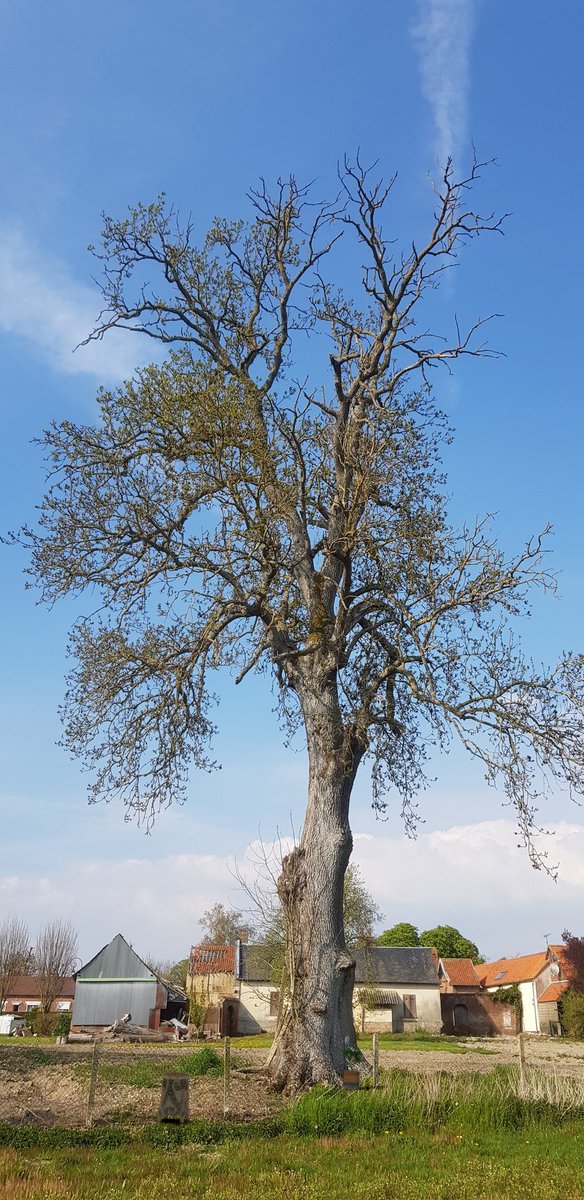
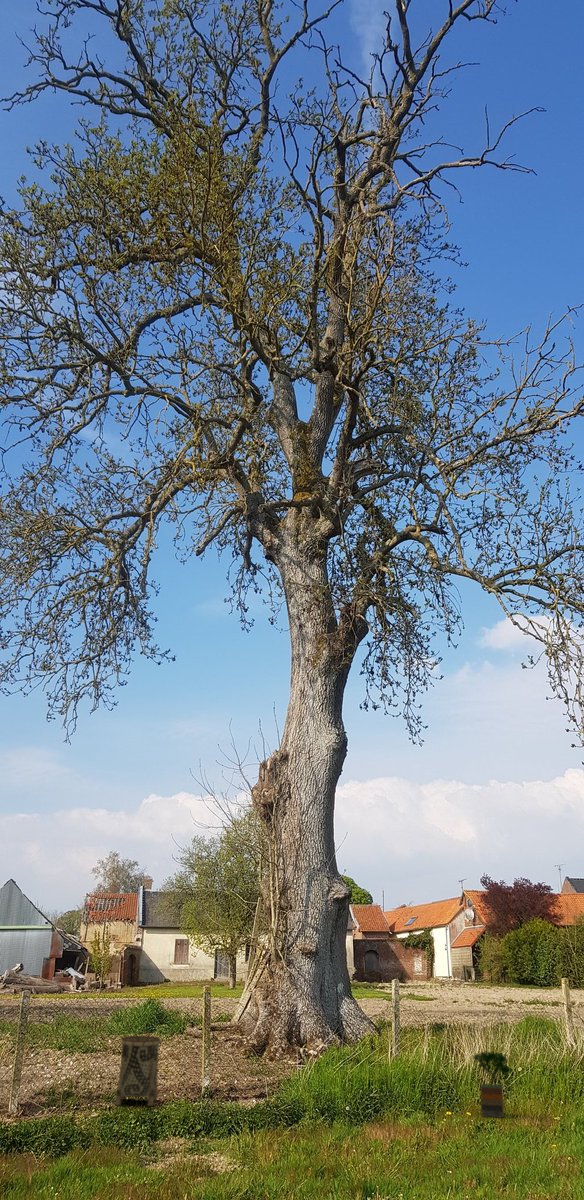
potted tree: present [342,1049,364,1090] -> present [473,1051,511,1118]

